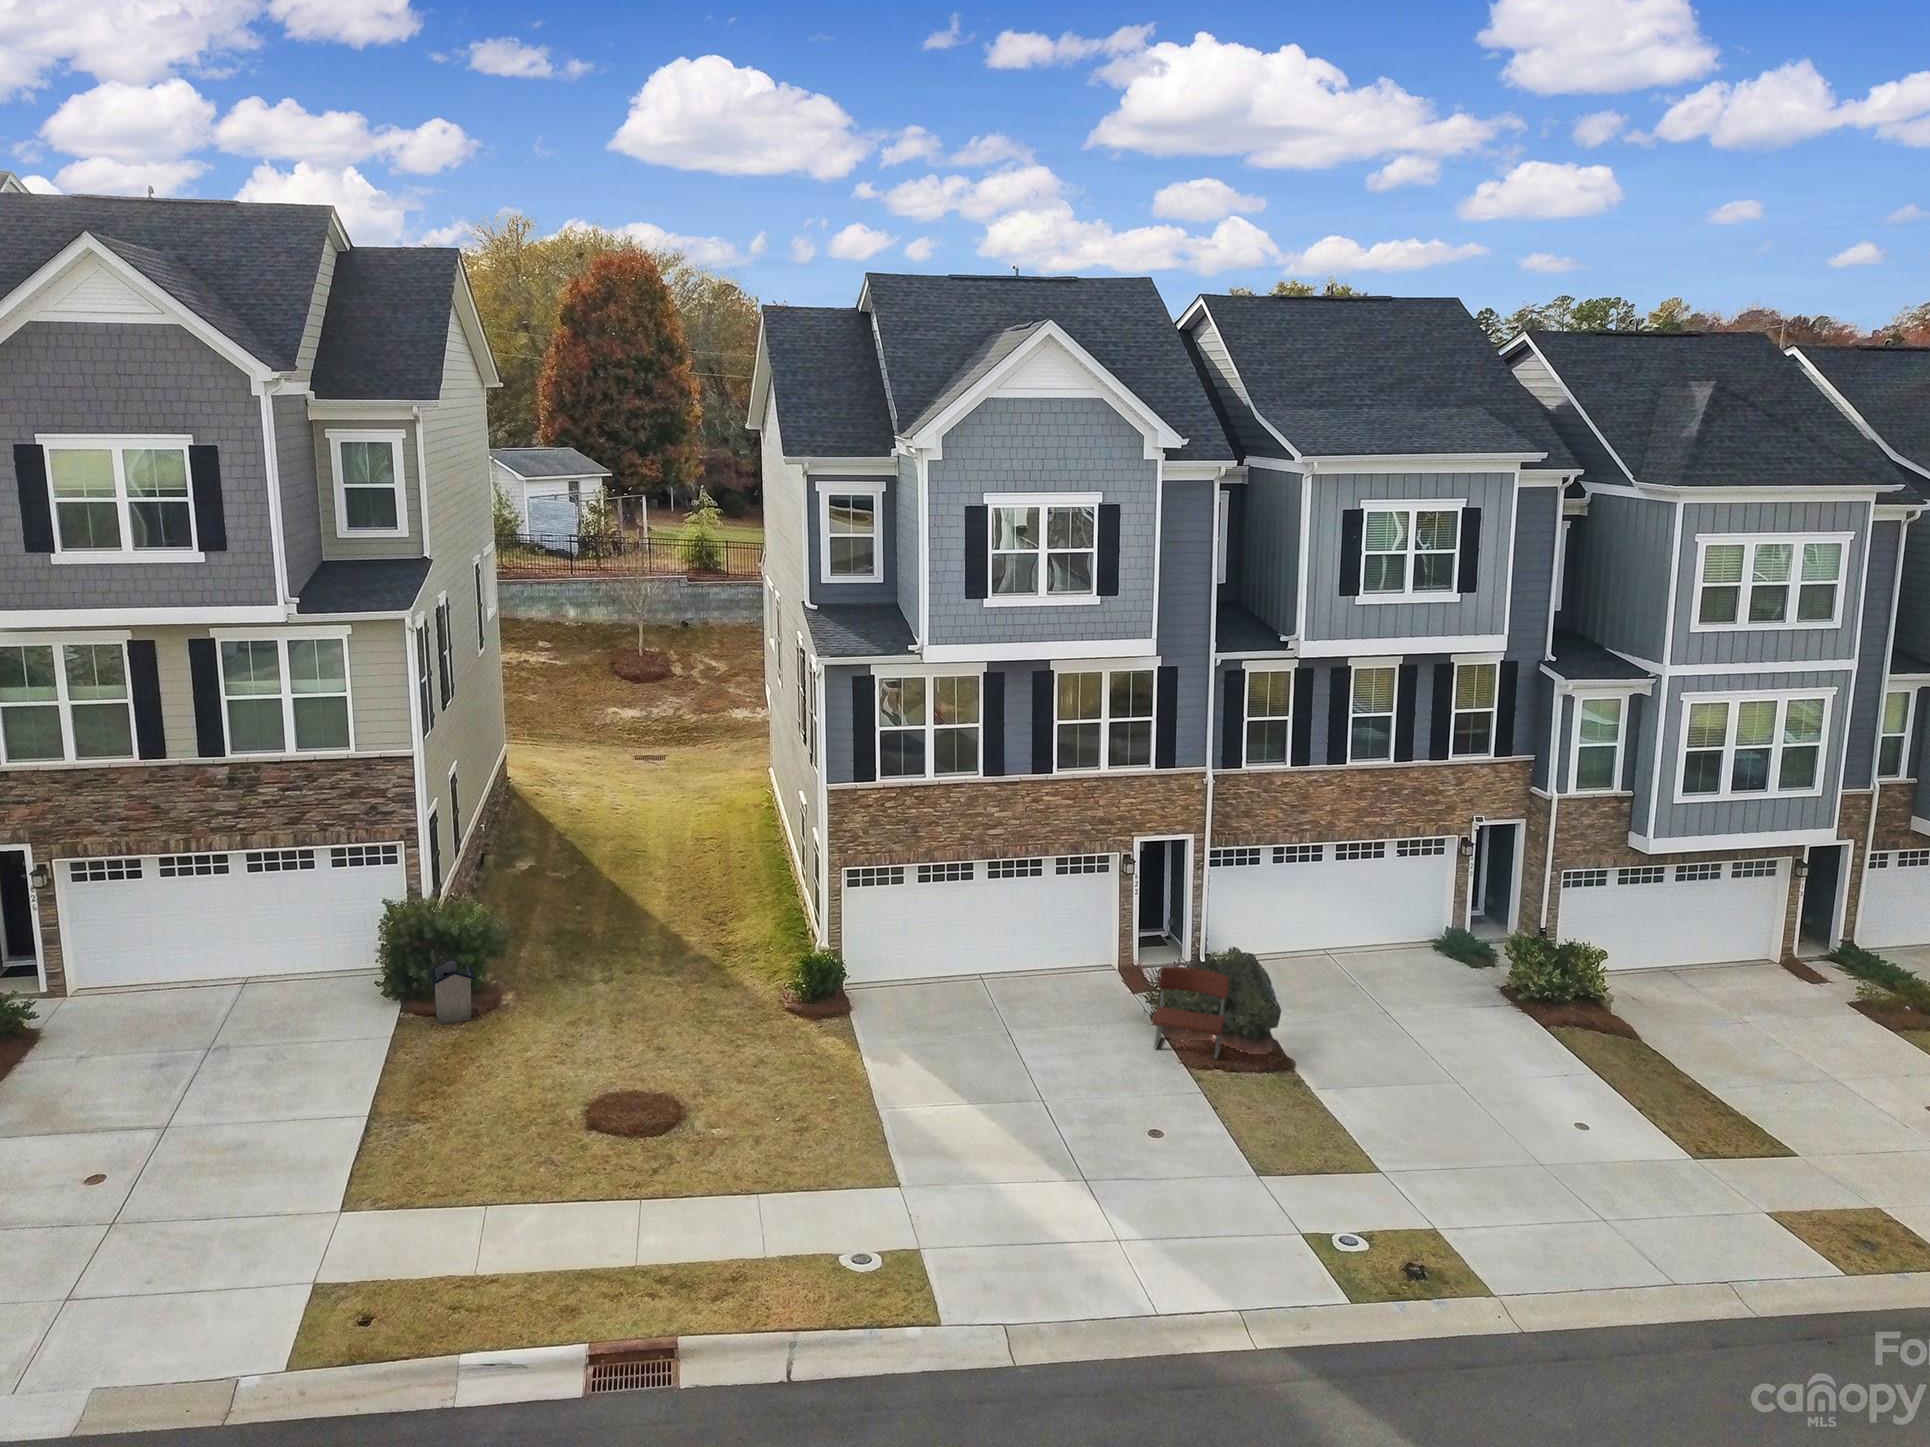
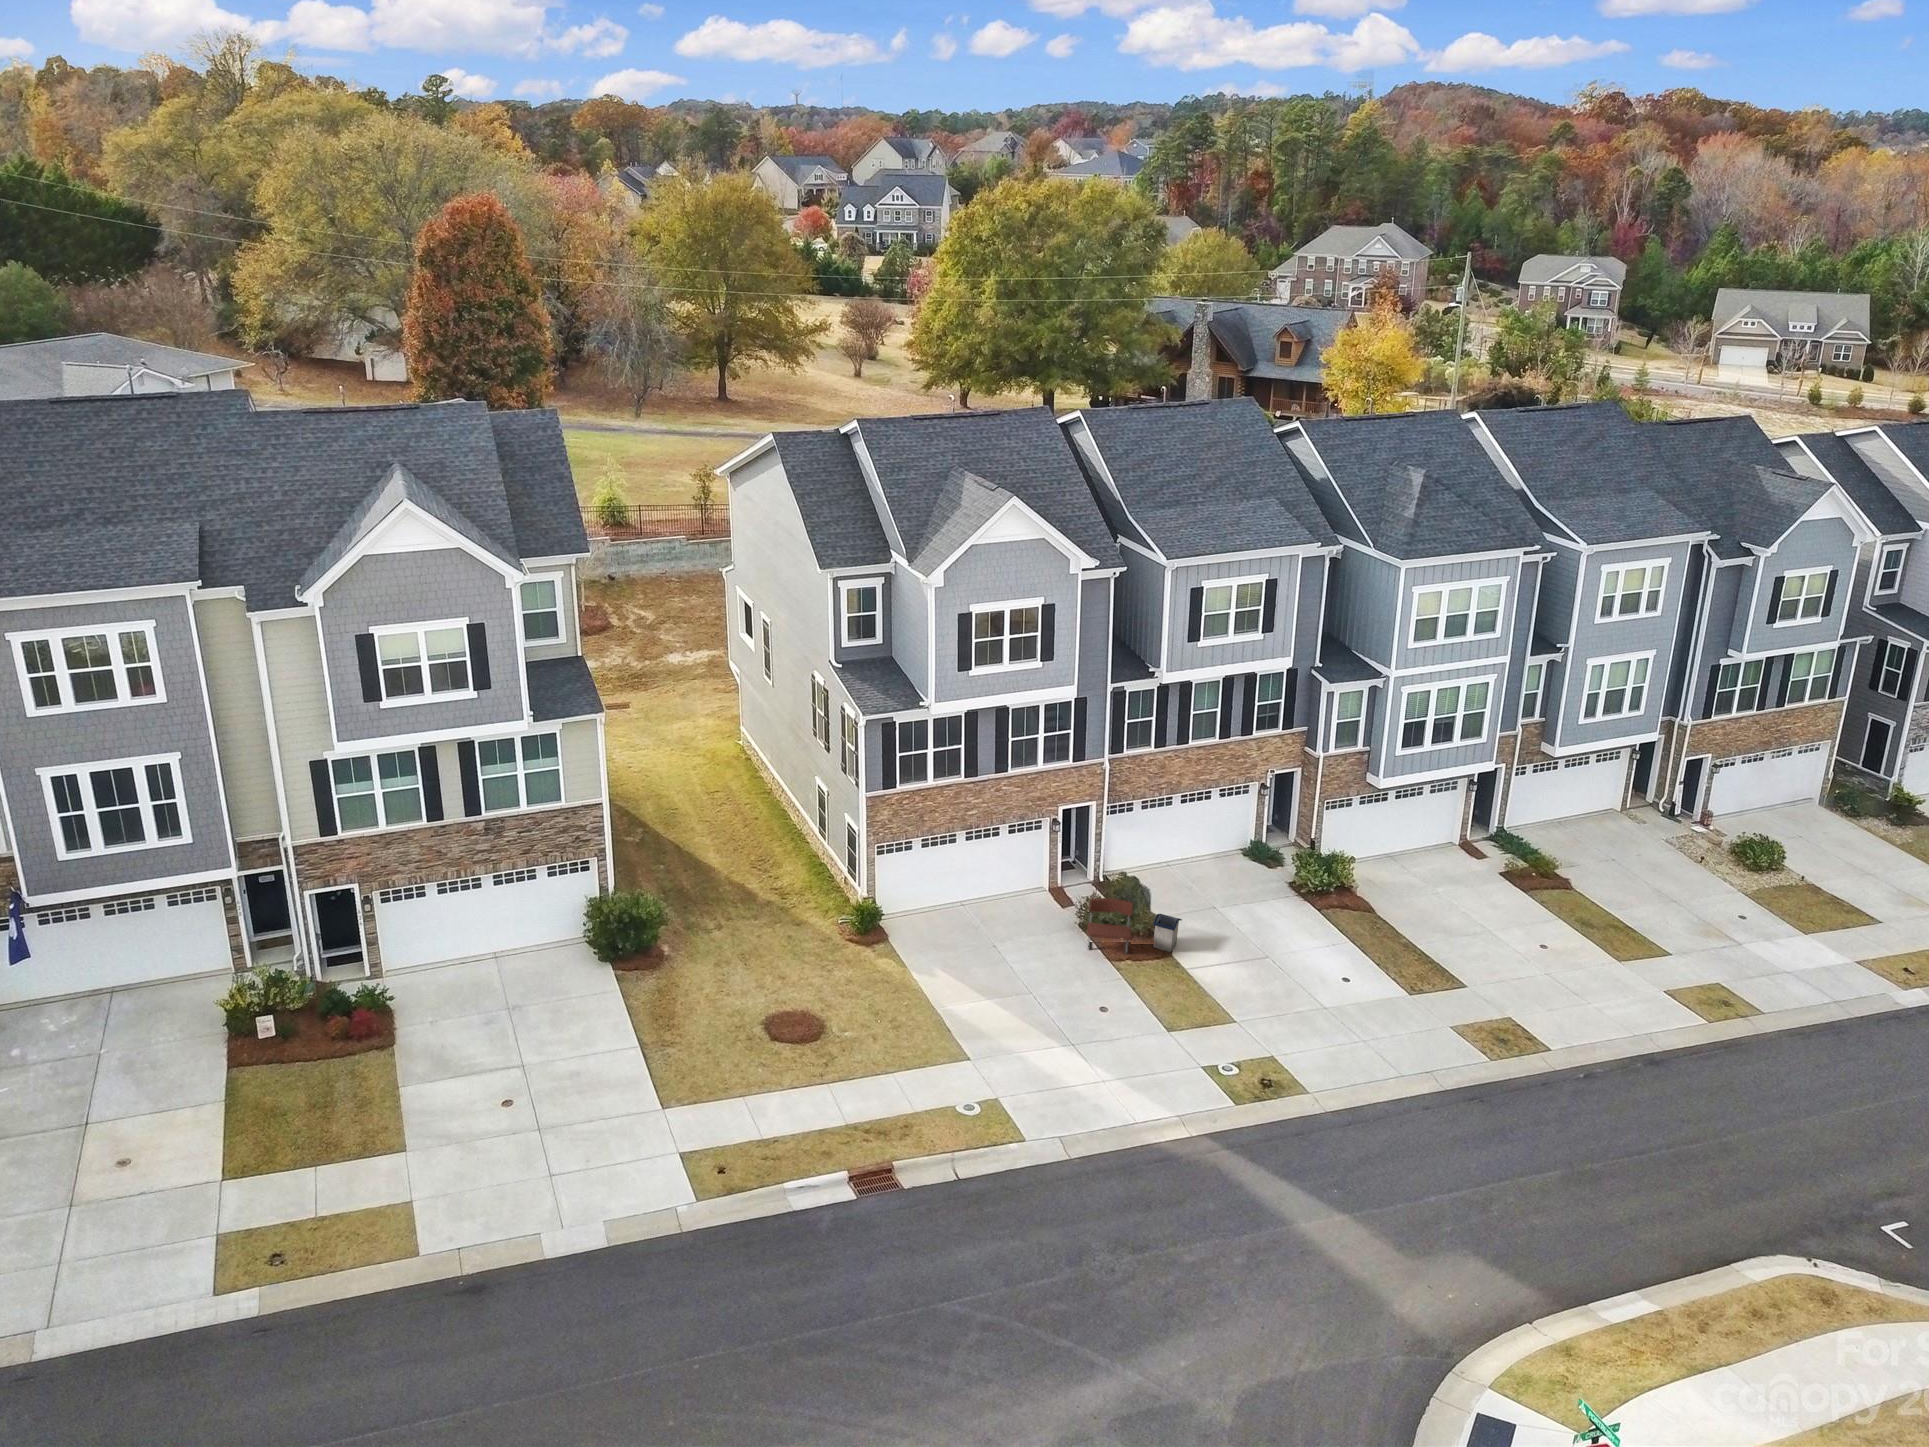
trash can: present [429,959,476,1024] -> present [1153,914,1182,952]

